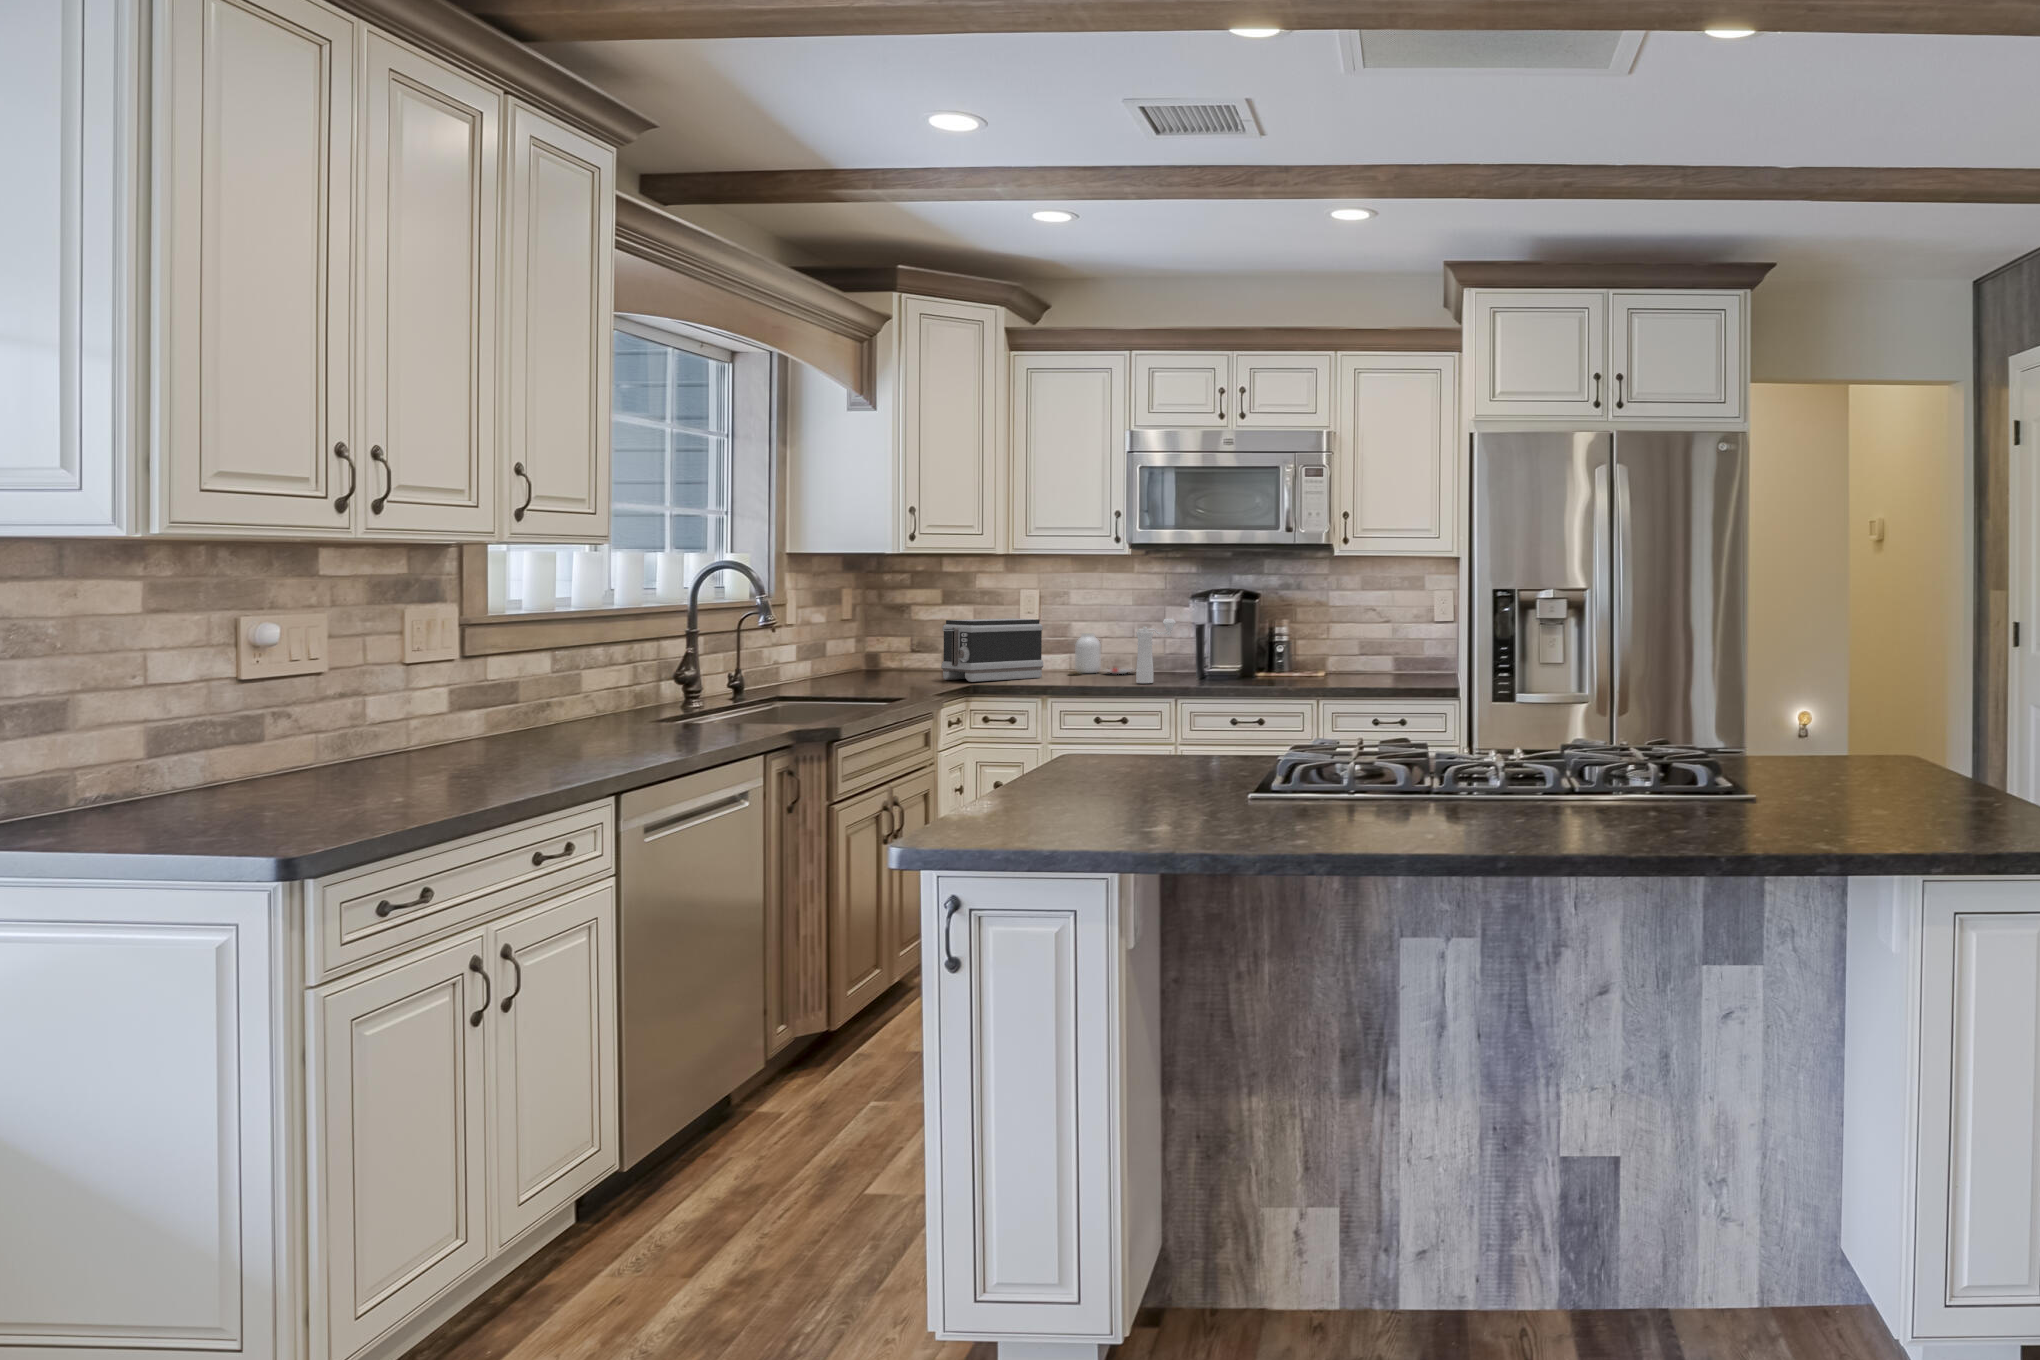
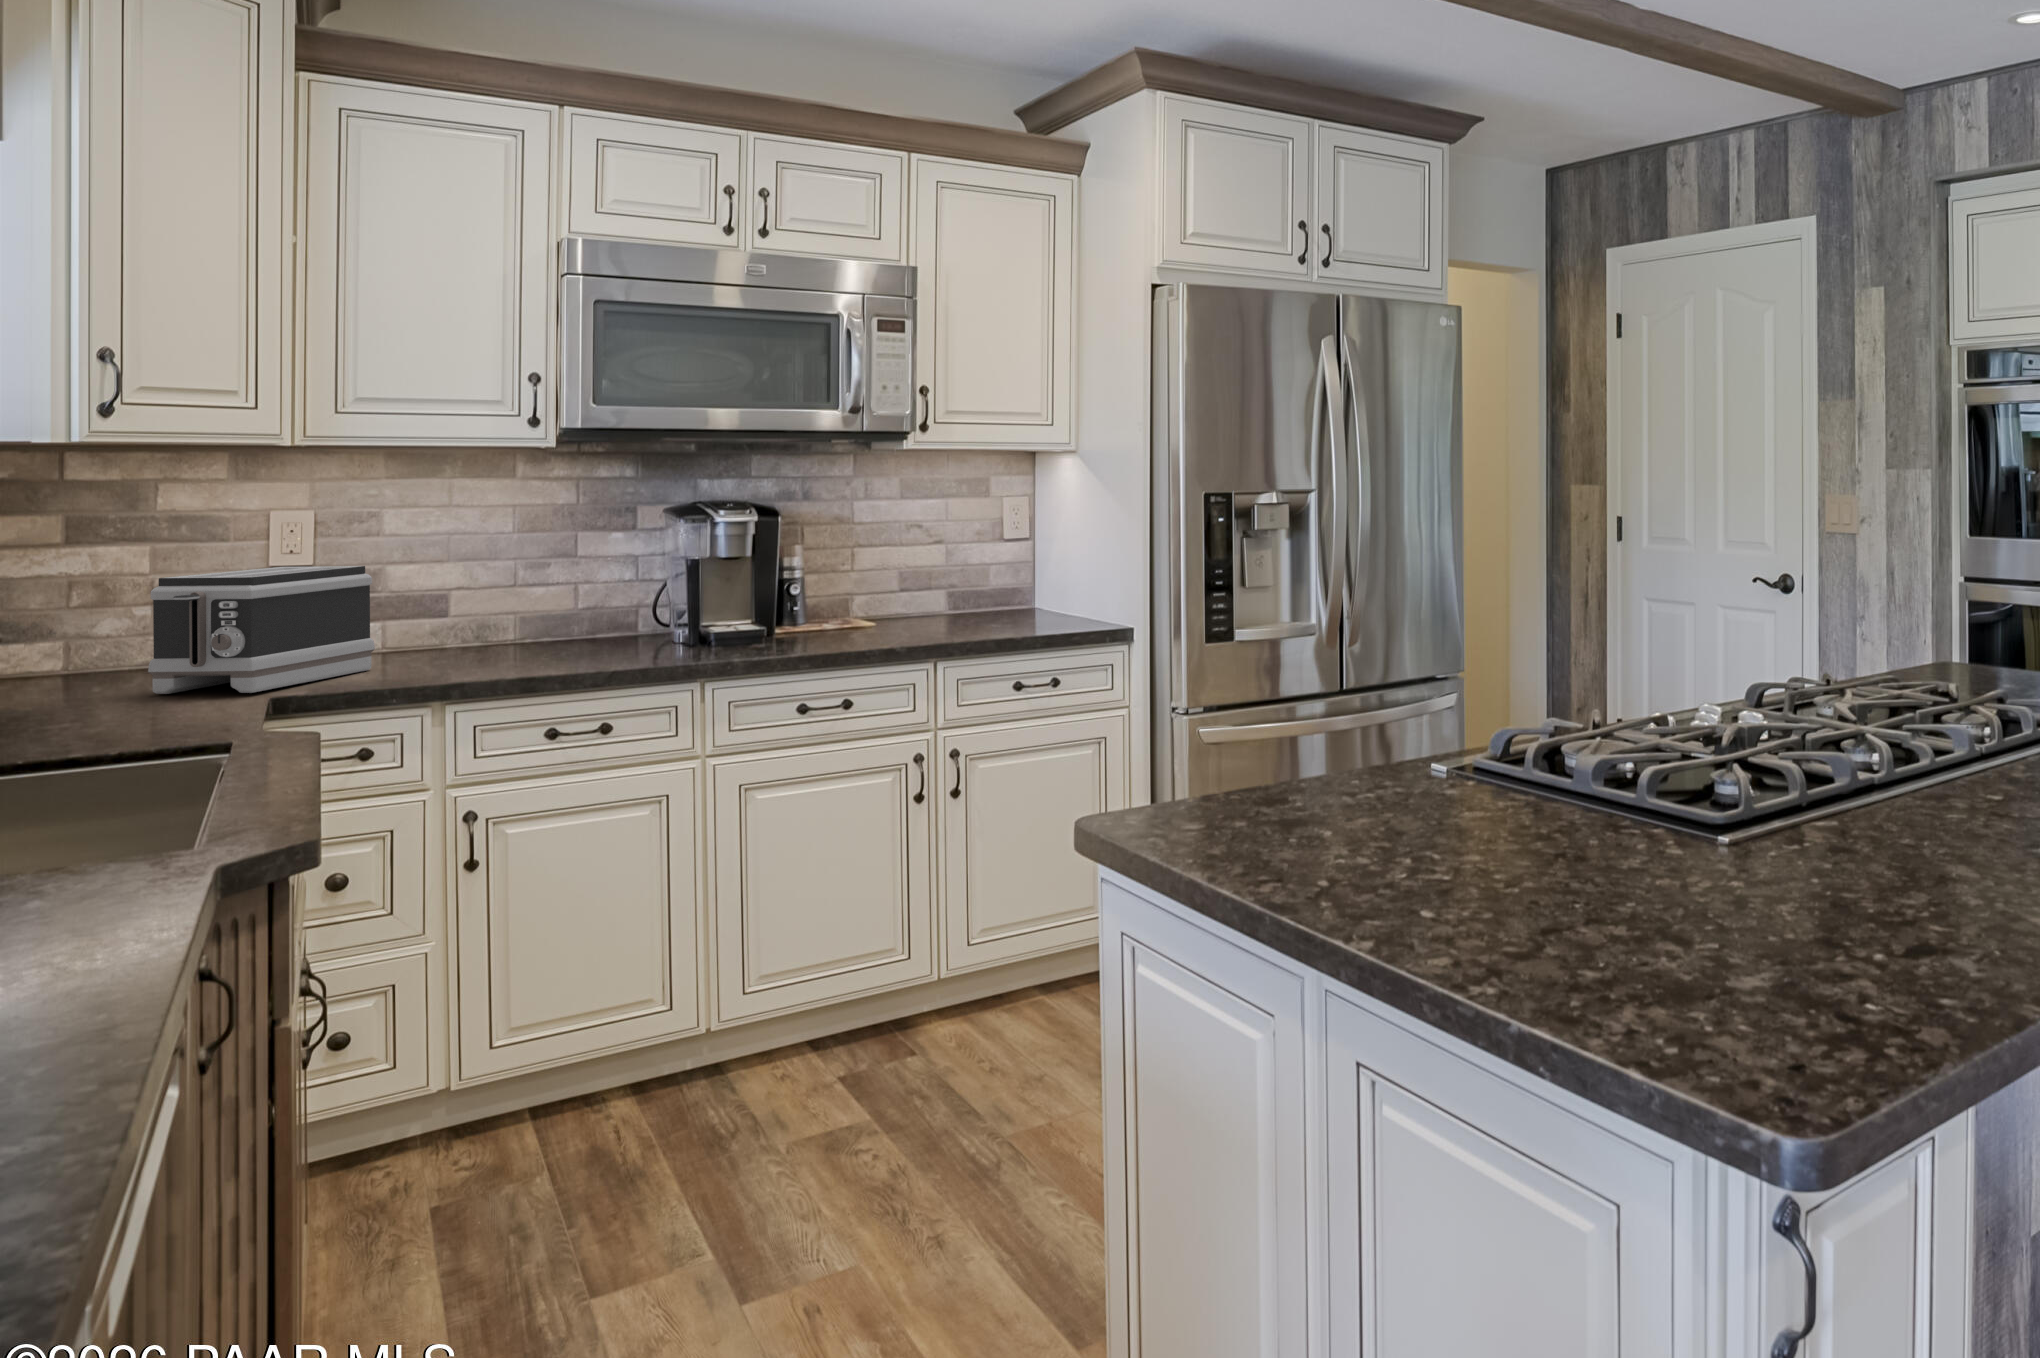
pepper mill: present [1136,619,1176,683] -> none [609,552,663,663]
jar: present [1075,633,1132,674] -> none [403,582,541,659]

